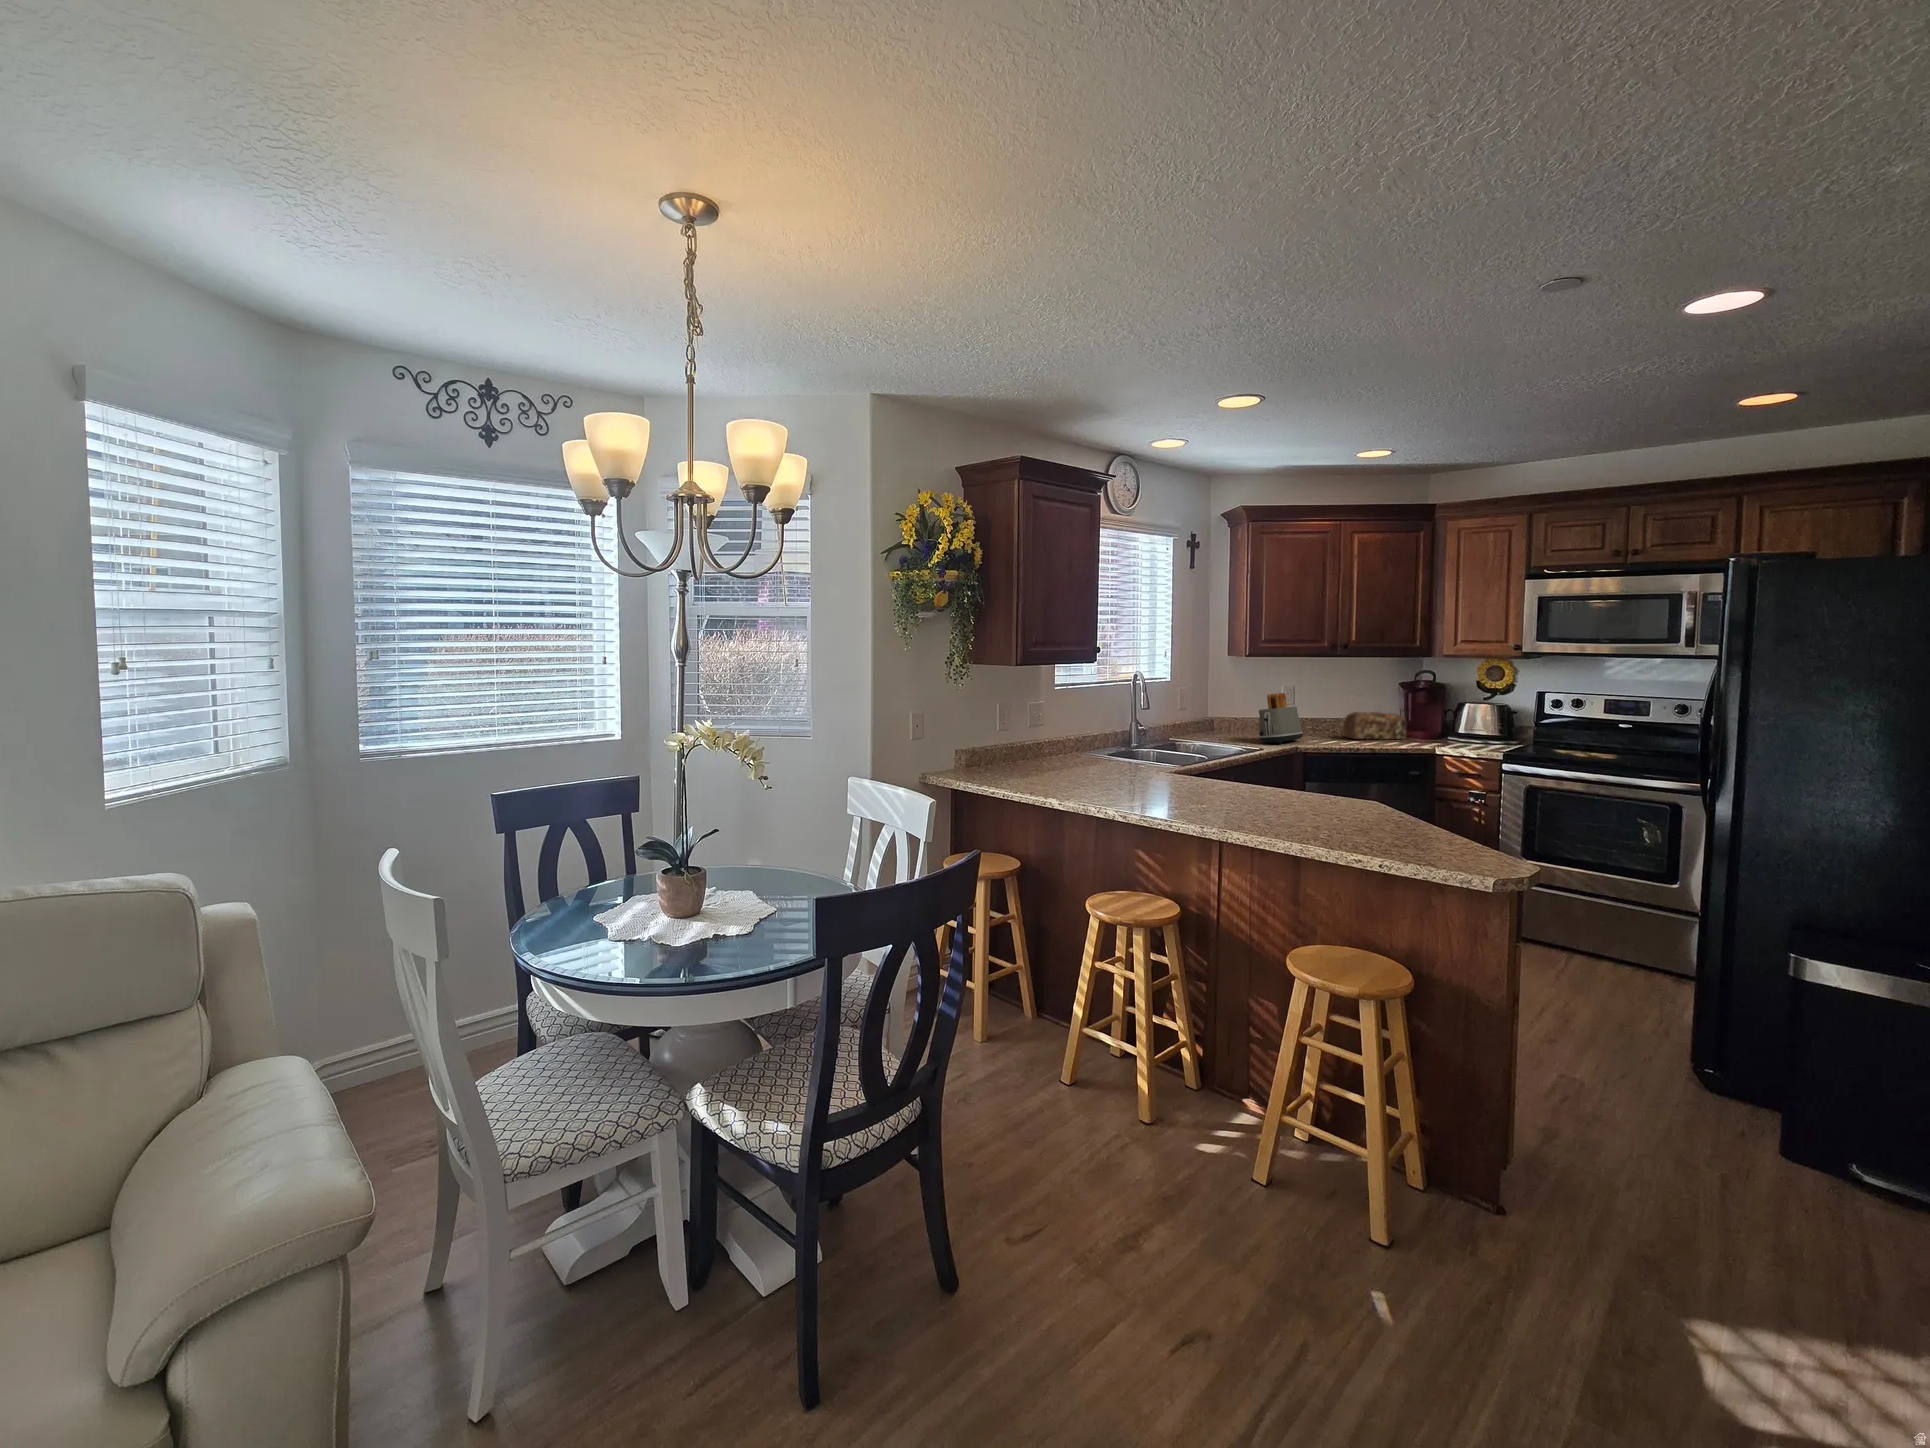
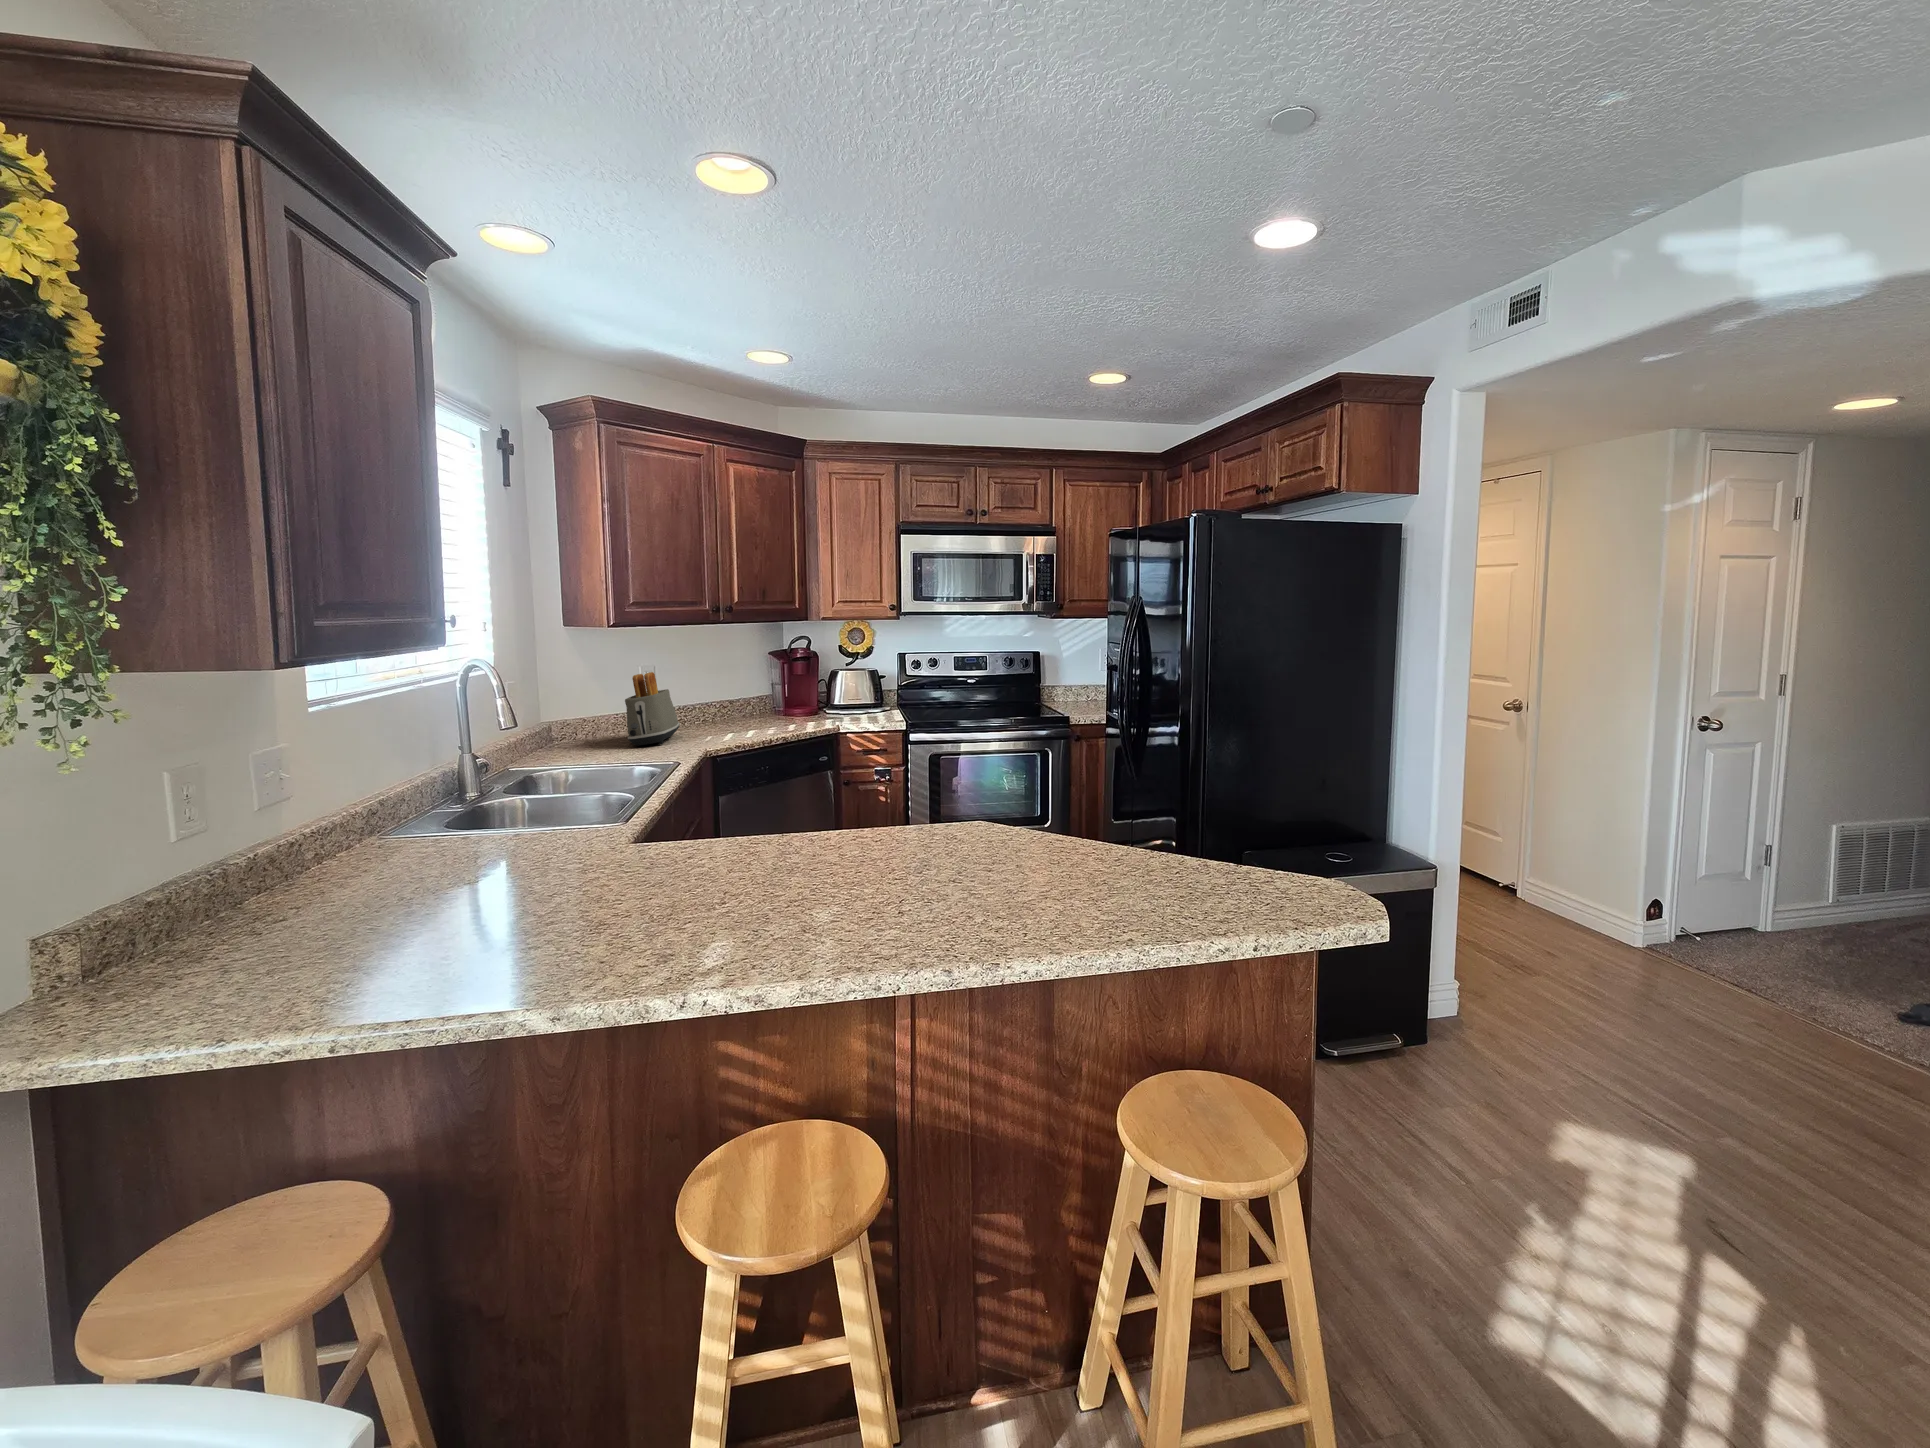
bread loaf: present [1343,712,1406,739] -> none [717,687,787,724]

